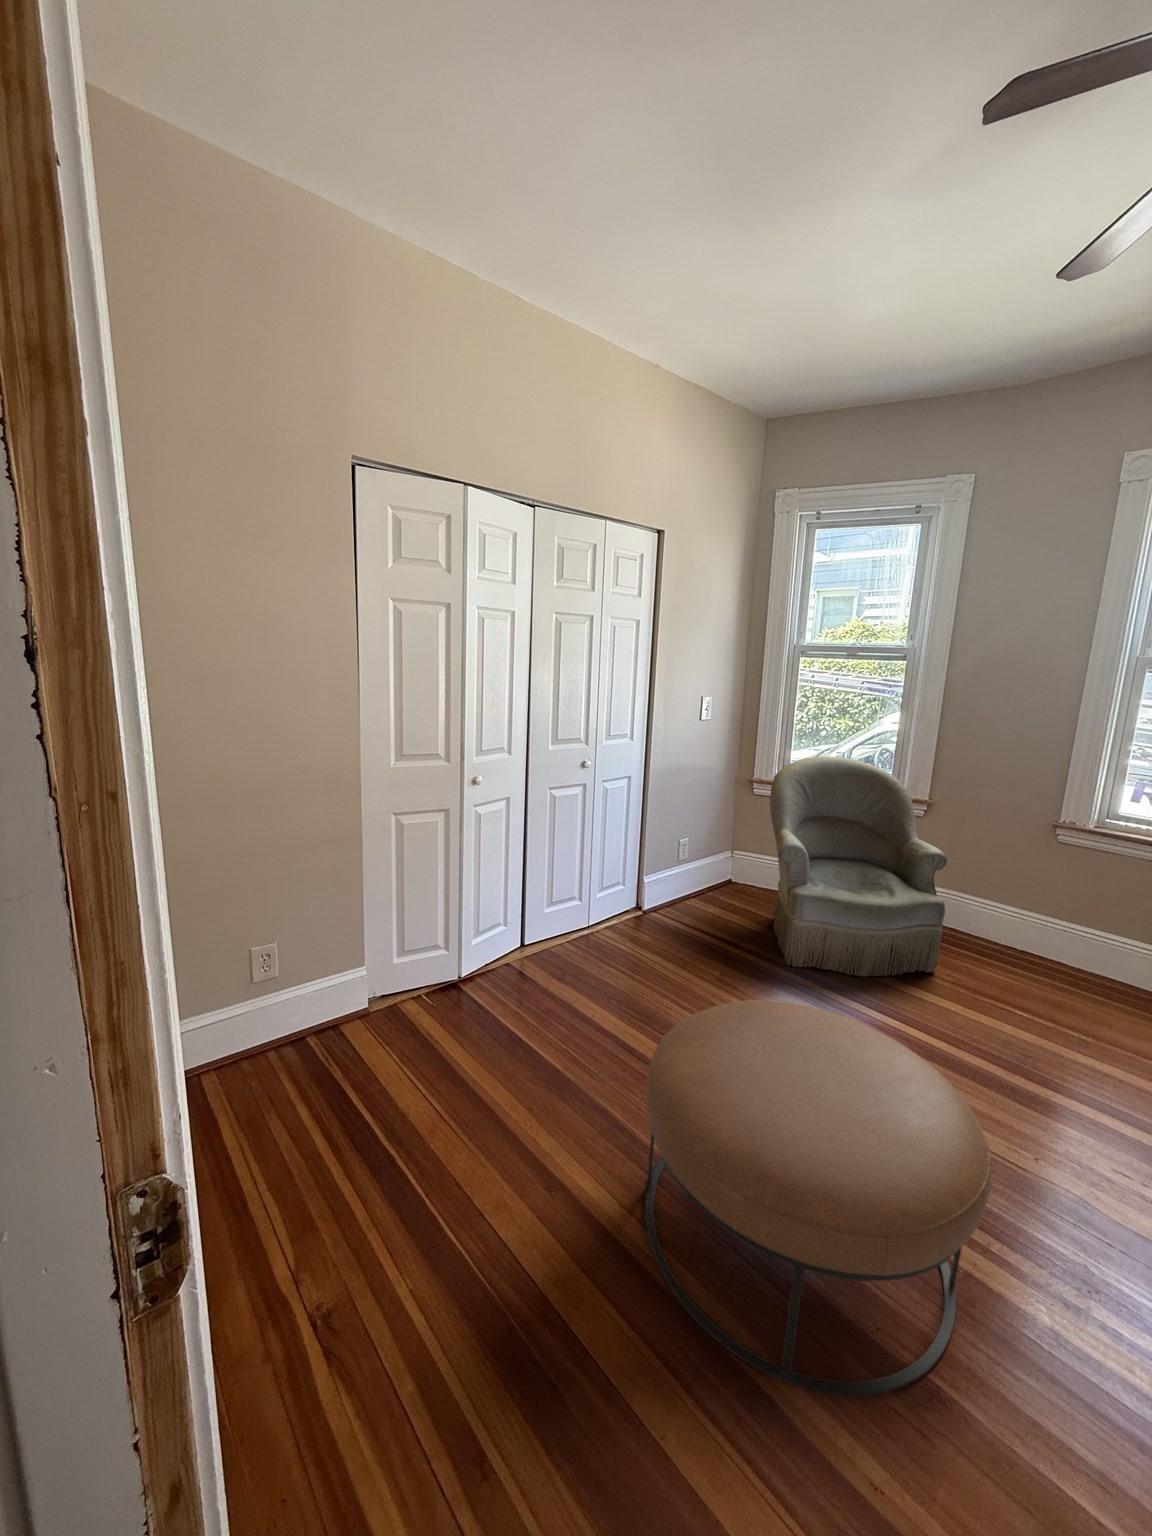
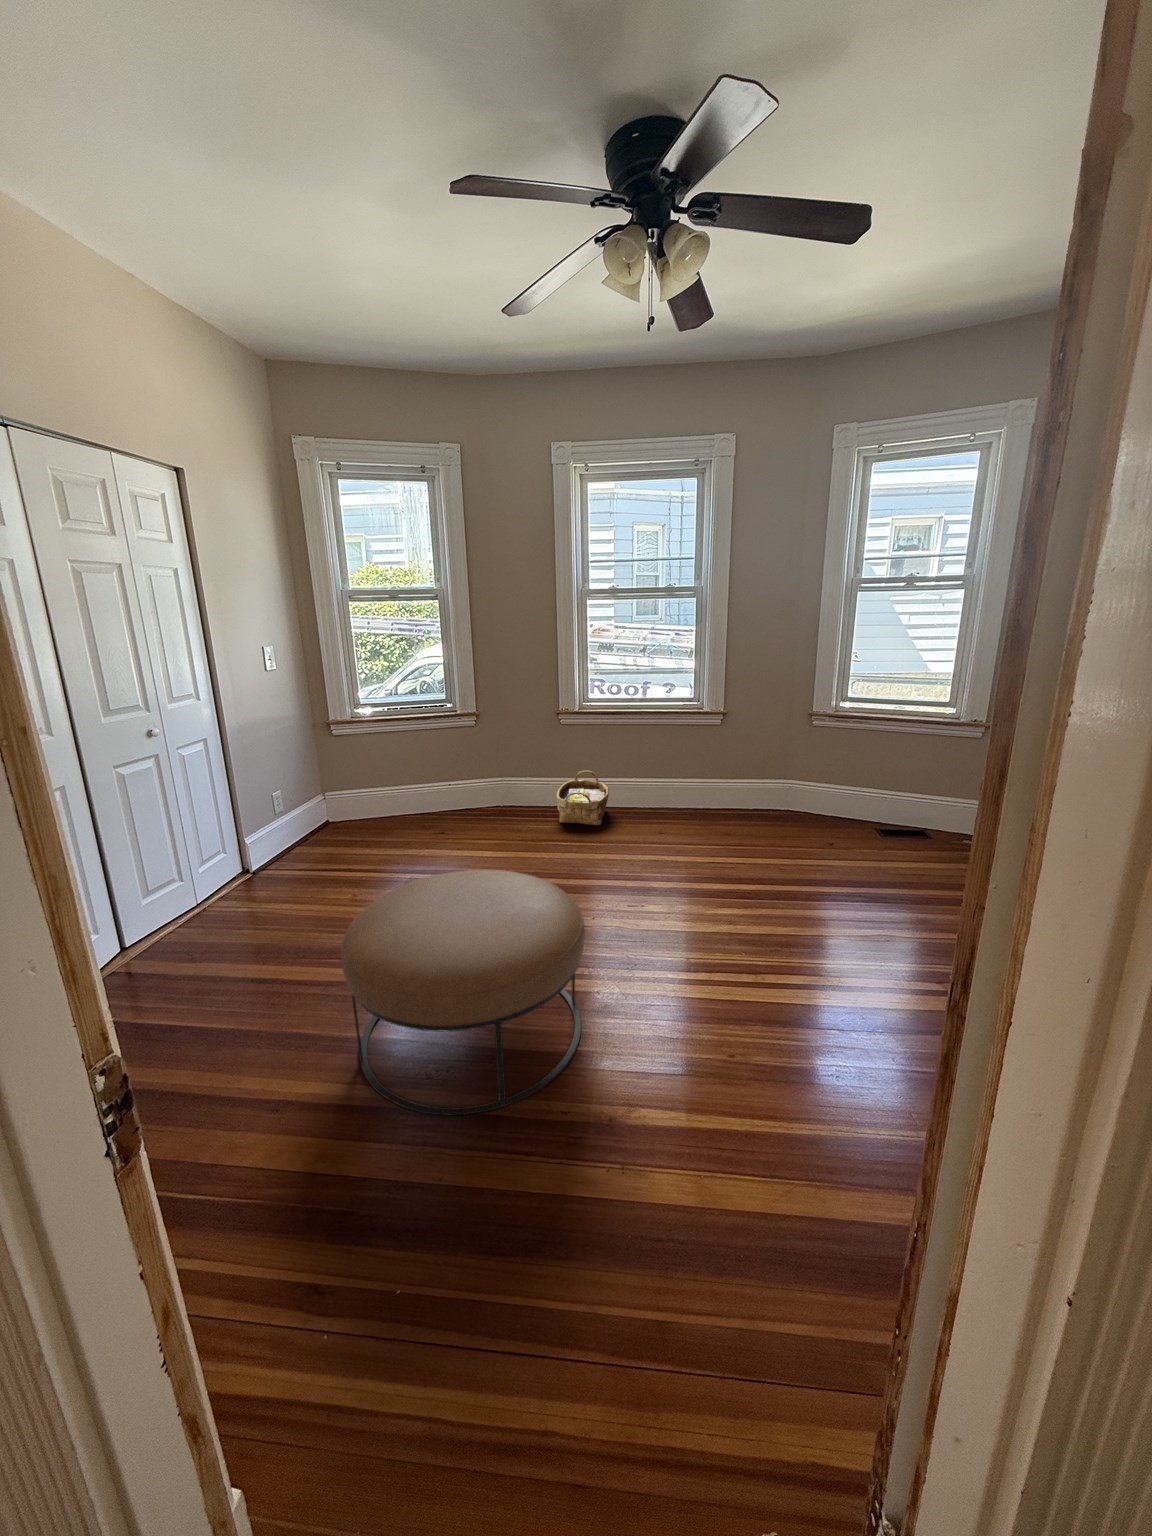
armchair: present [770,756,947,977] -> none [352,688,509,869]
woven basket: none [1023,915,1124,1004] -> present [557,770,609,825]

